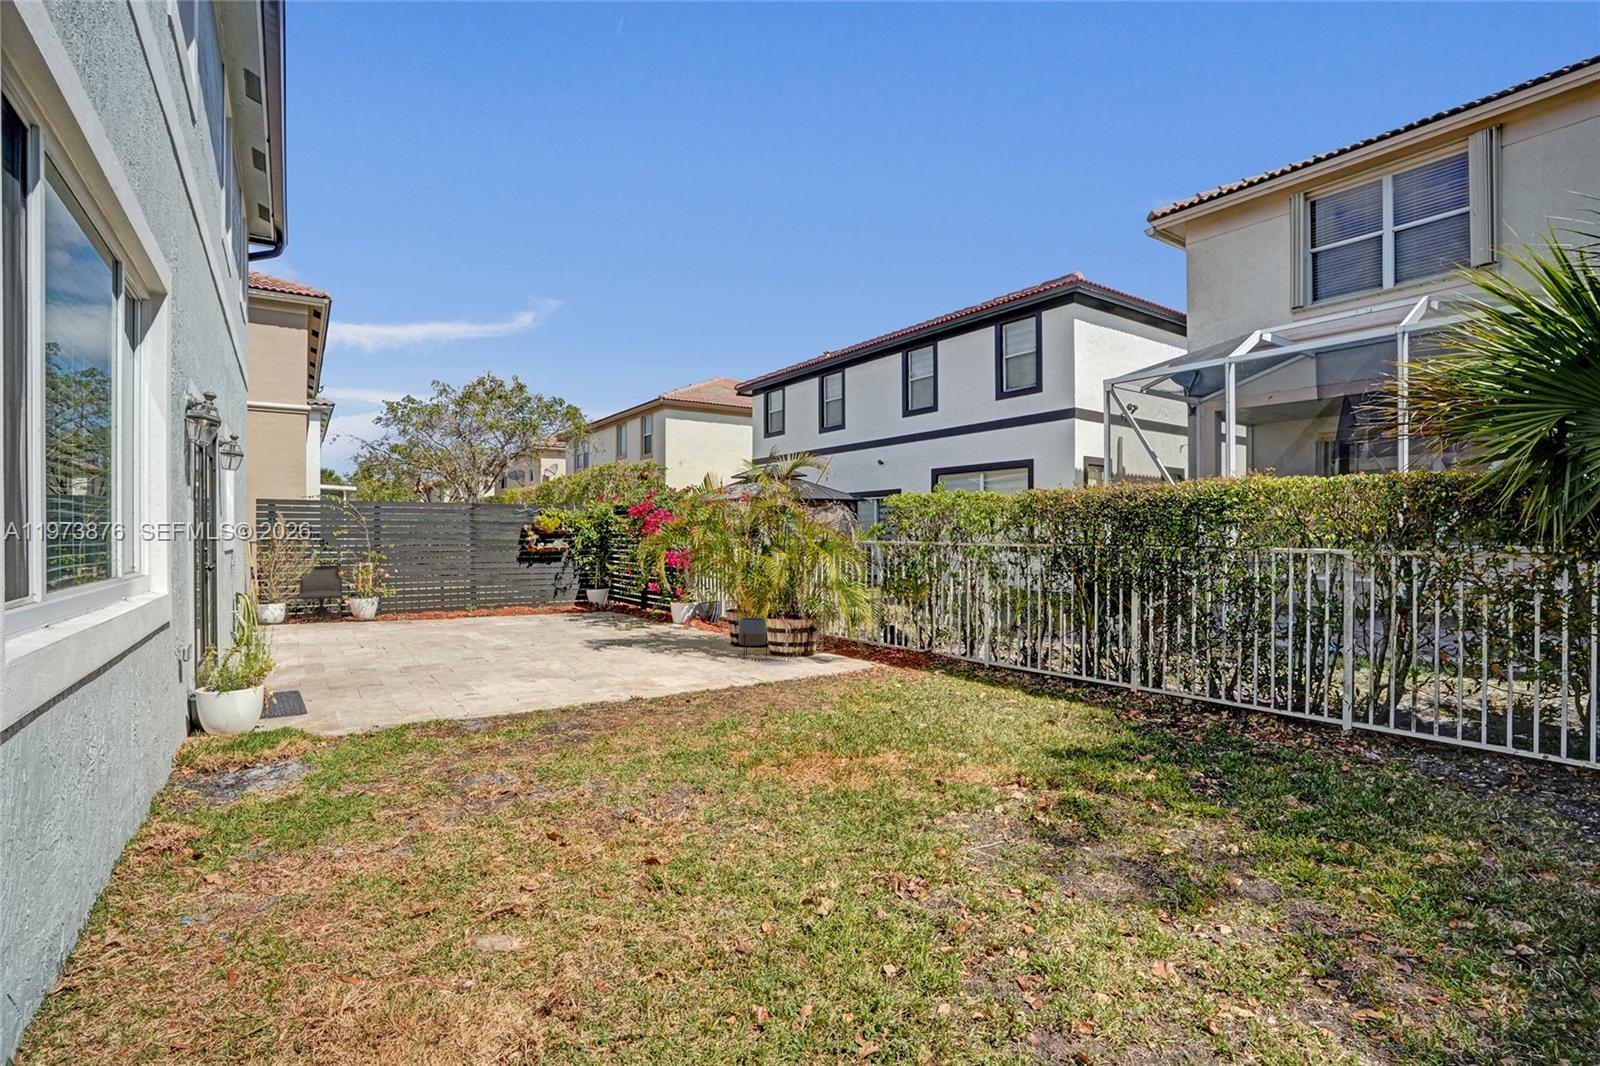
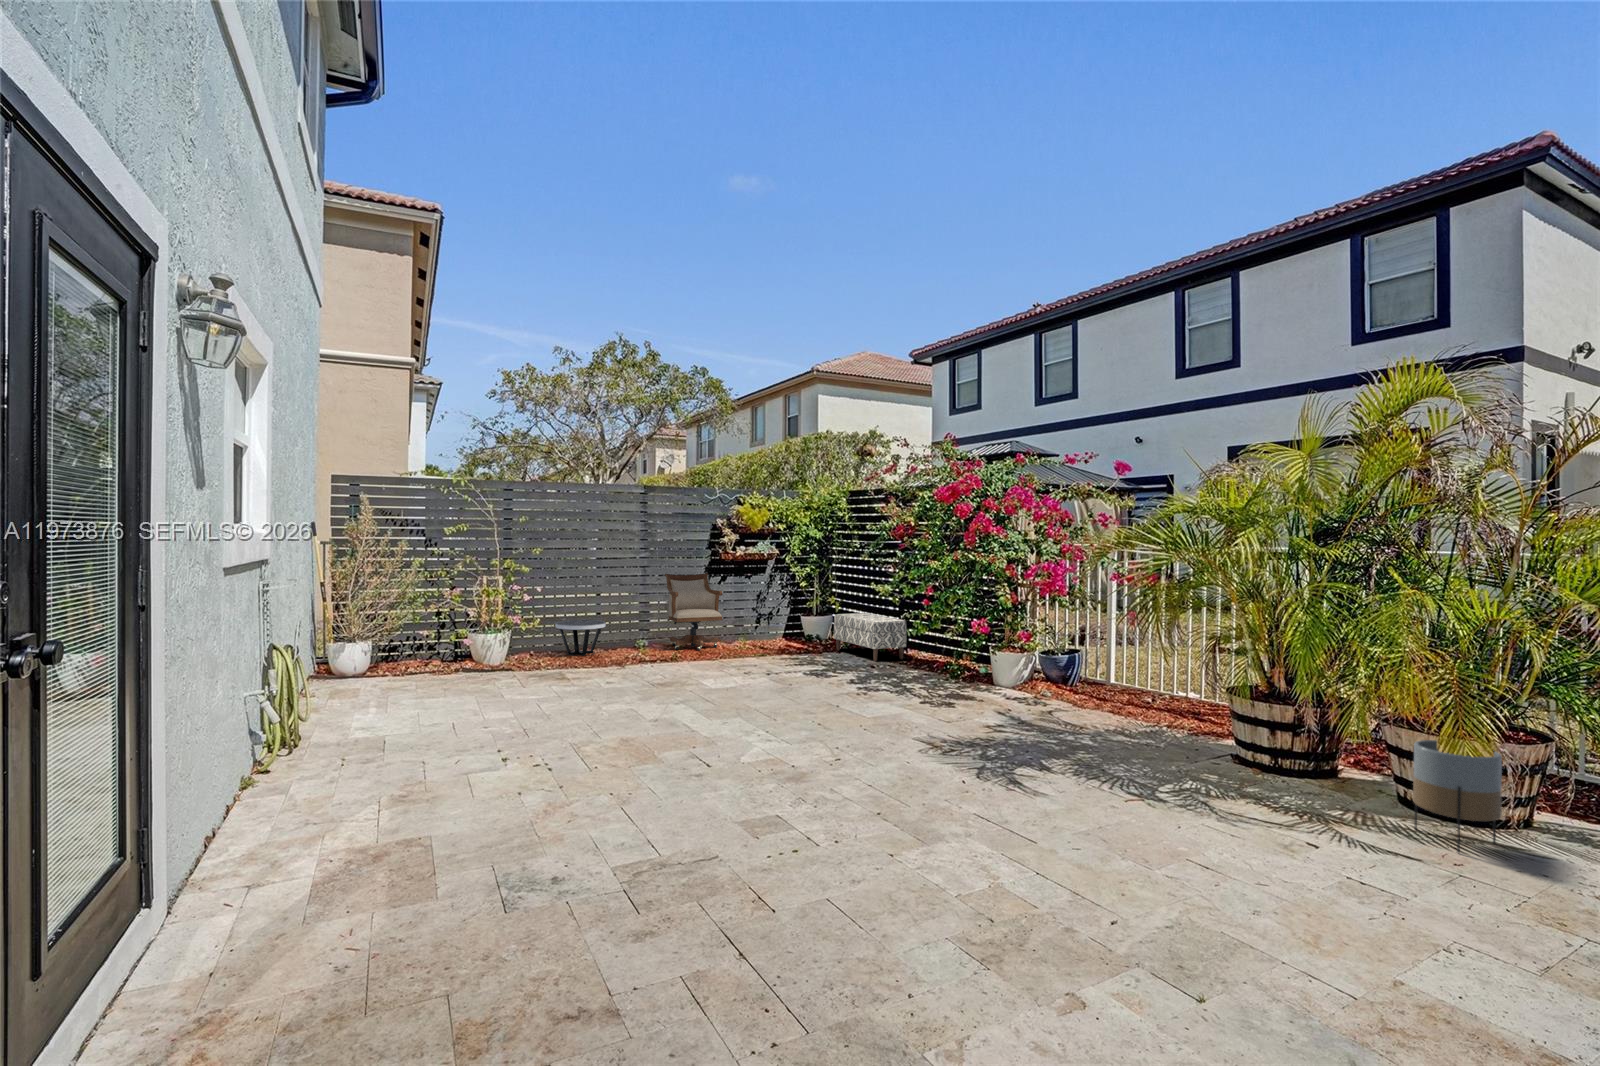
chair: present [299,564,343,621] -> present [665,573,722,651]
bench: none [600,586,640,614] -> present [834,613,907,661]
side table: none [408,592,443,615] -> present [556,619,606,656]

